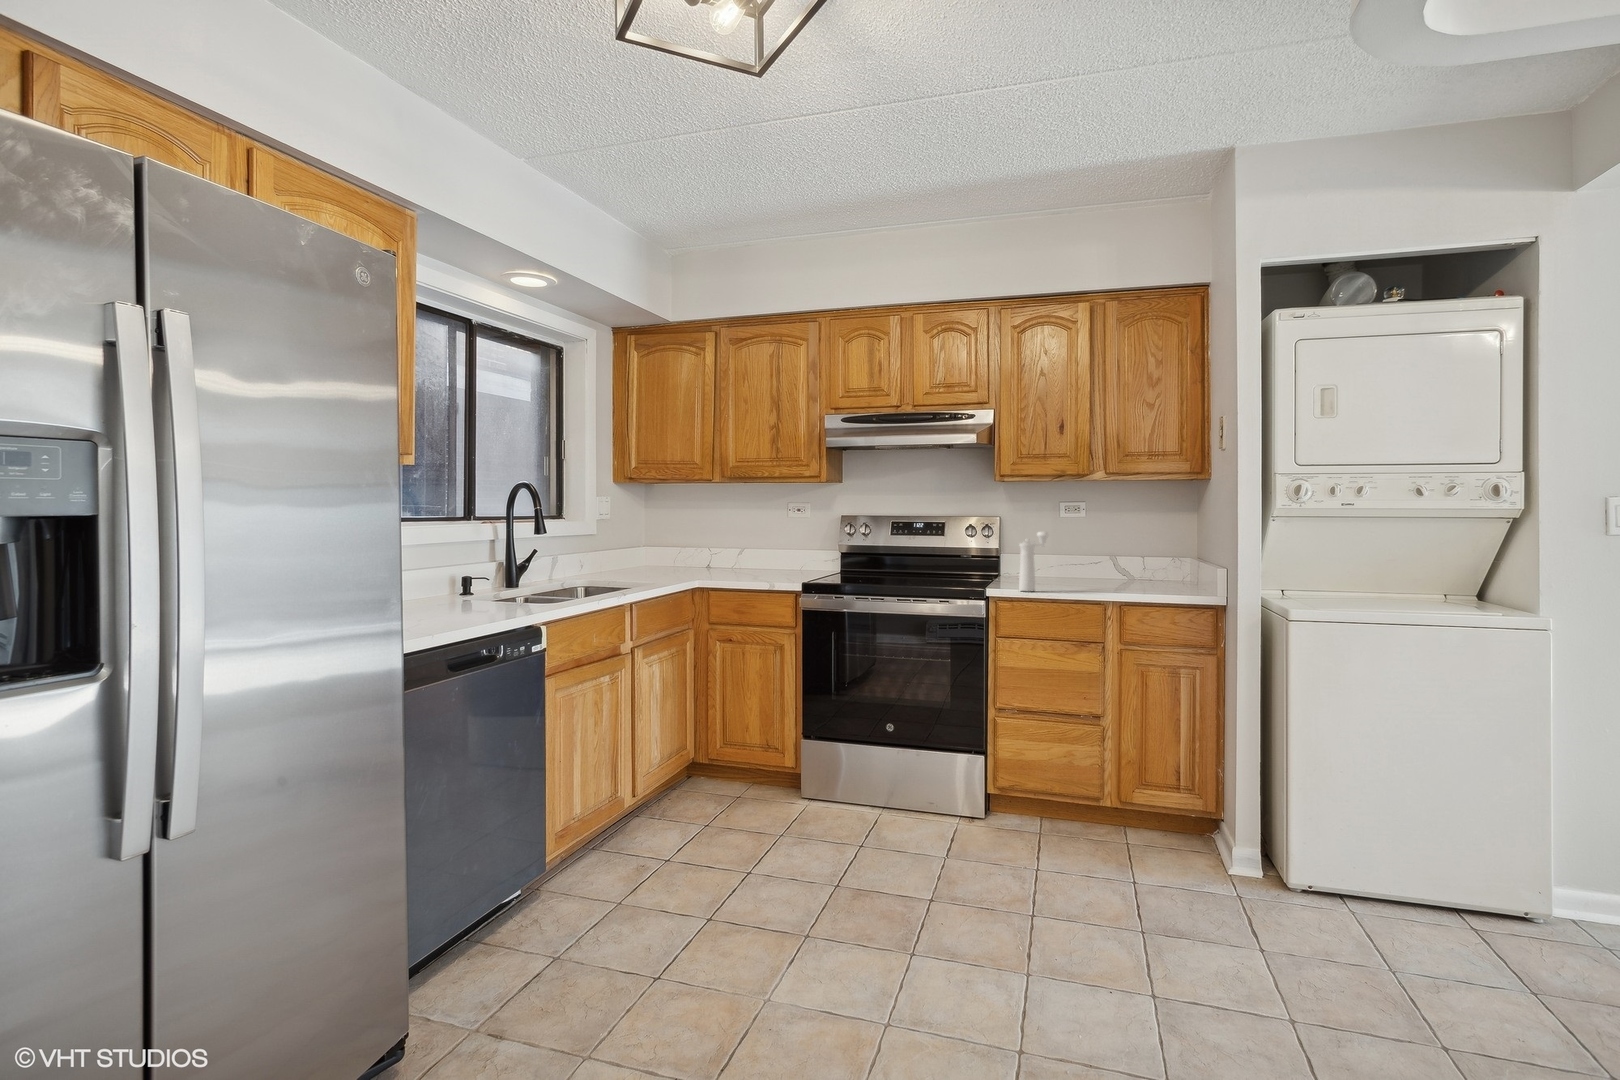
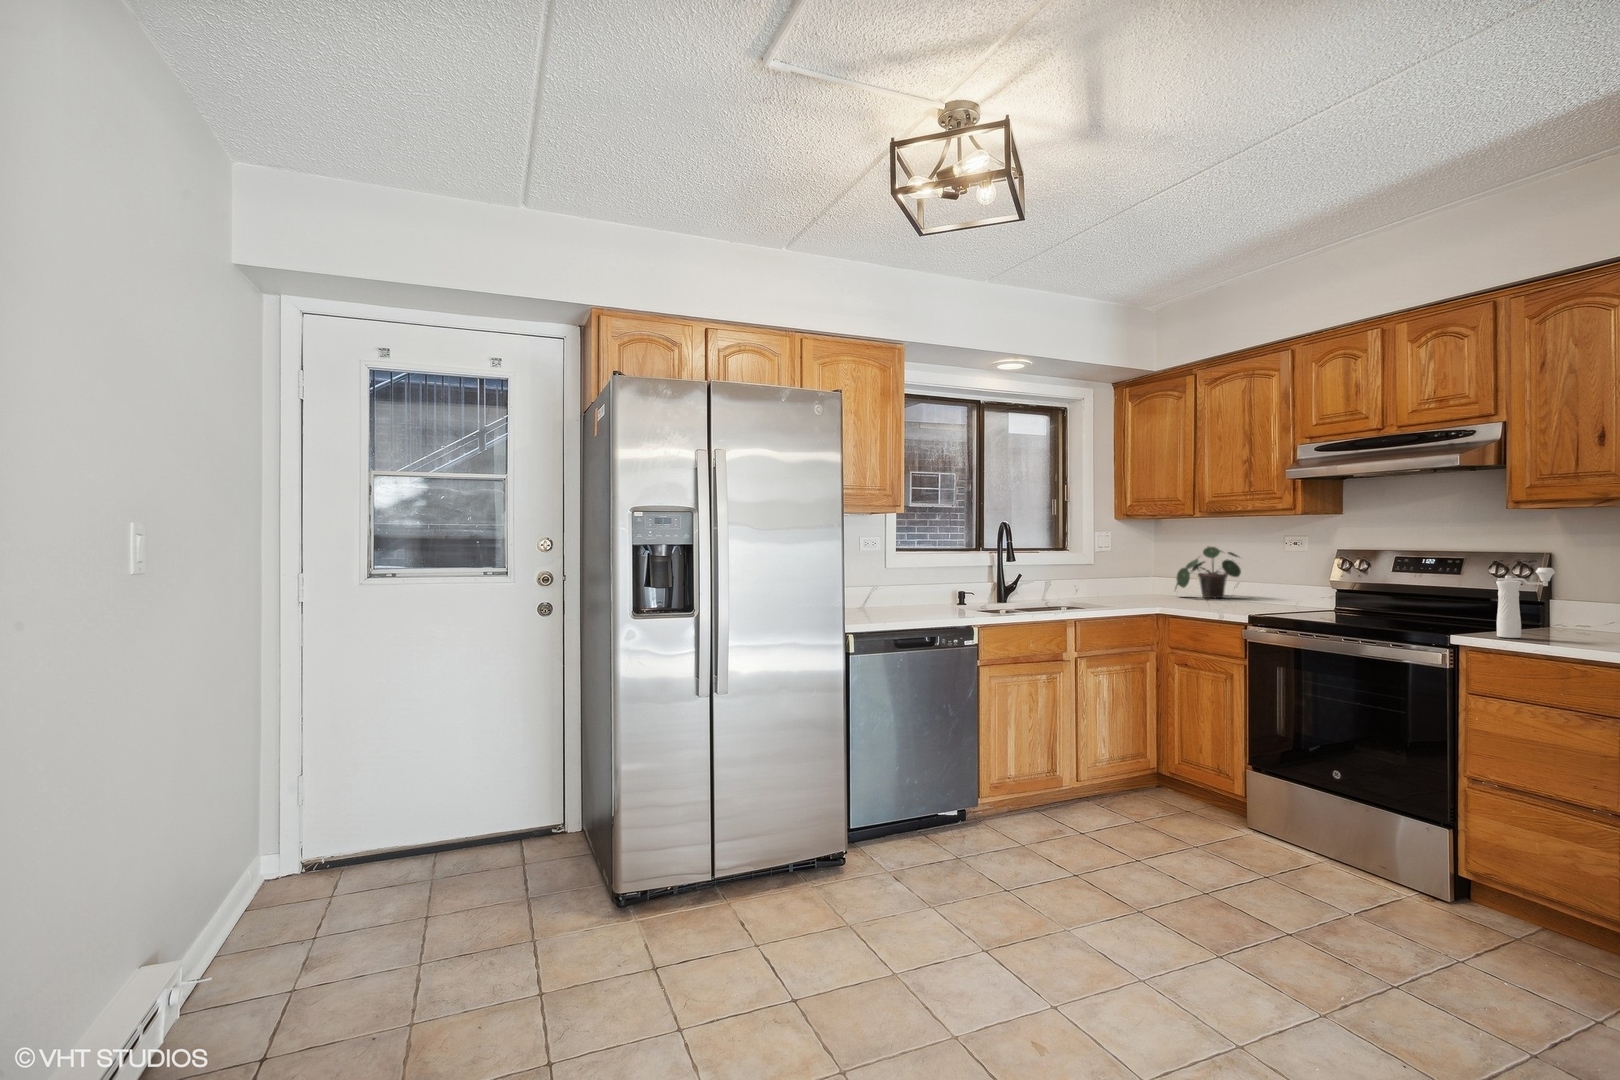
potted plant: none [685,515,752,570] -> present [1175,547,1241,598]

